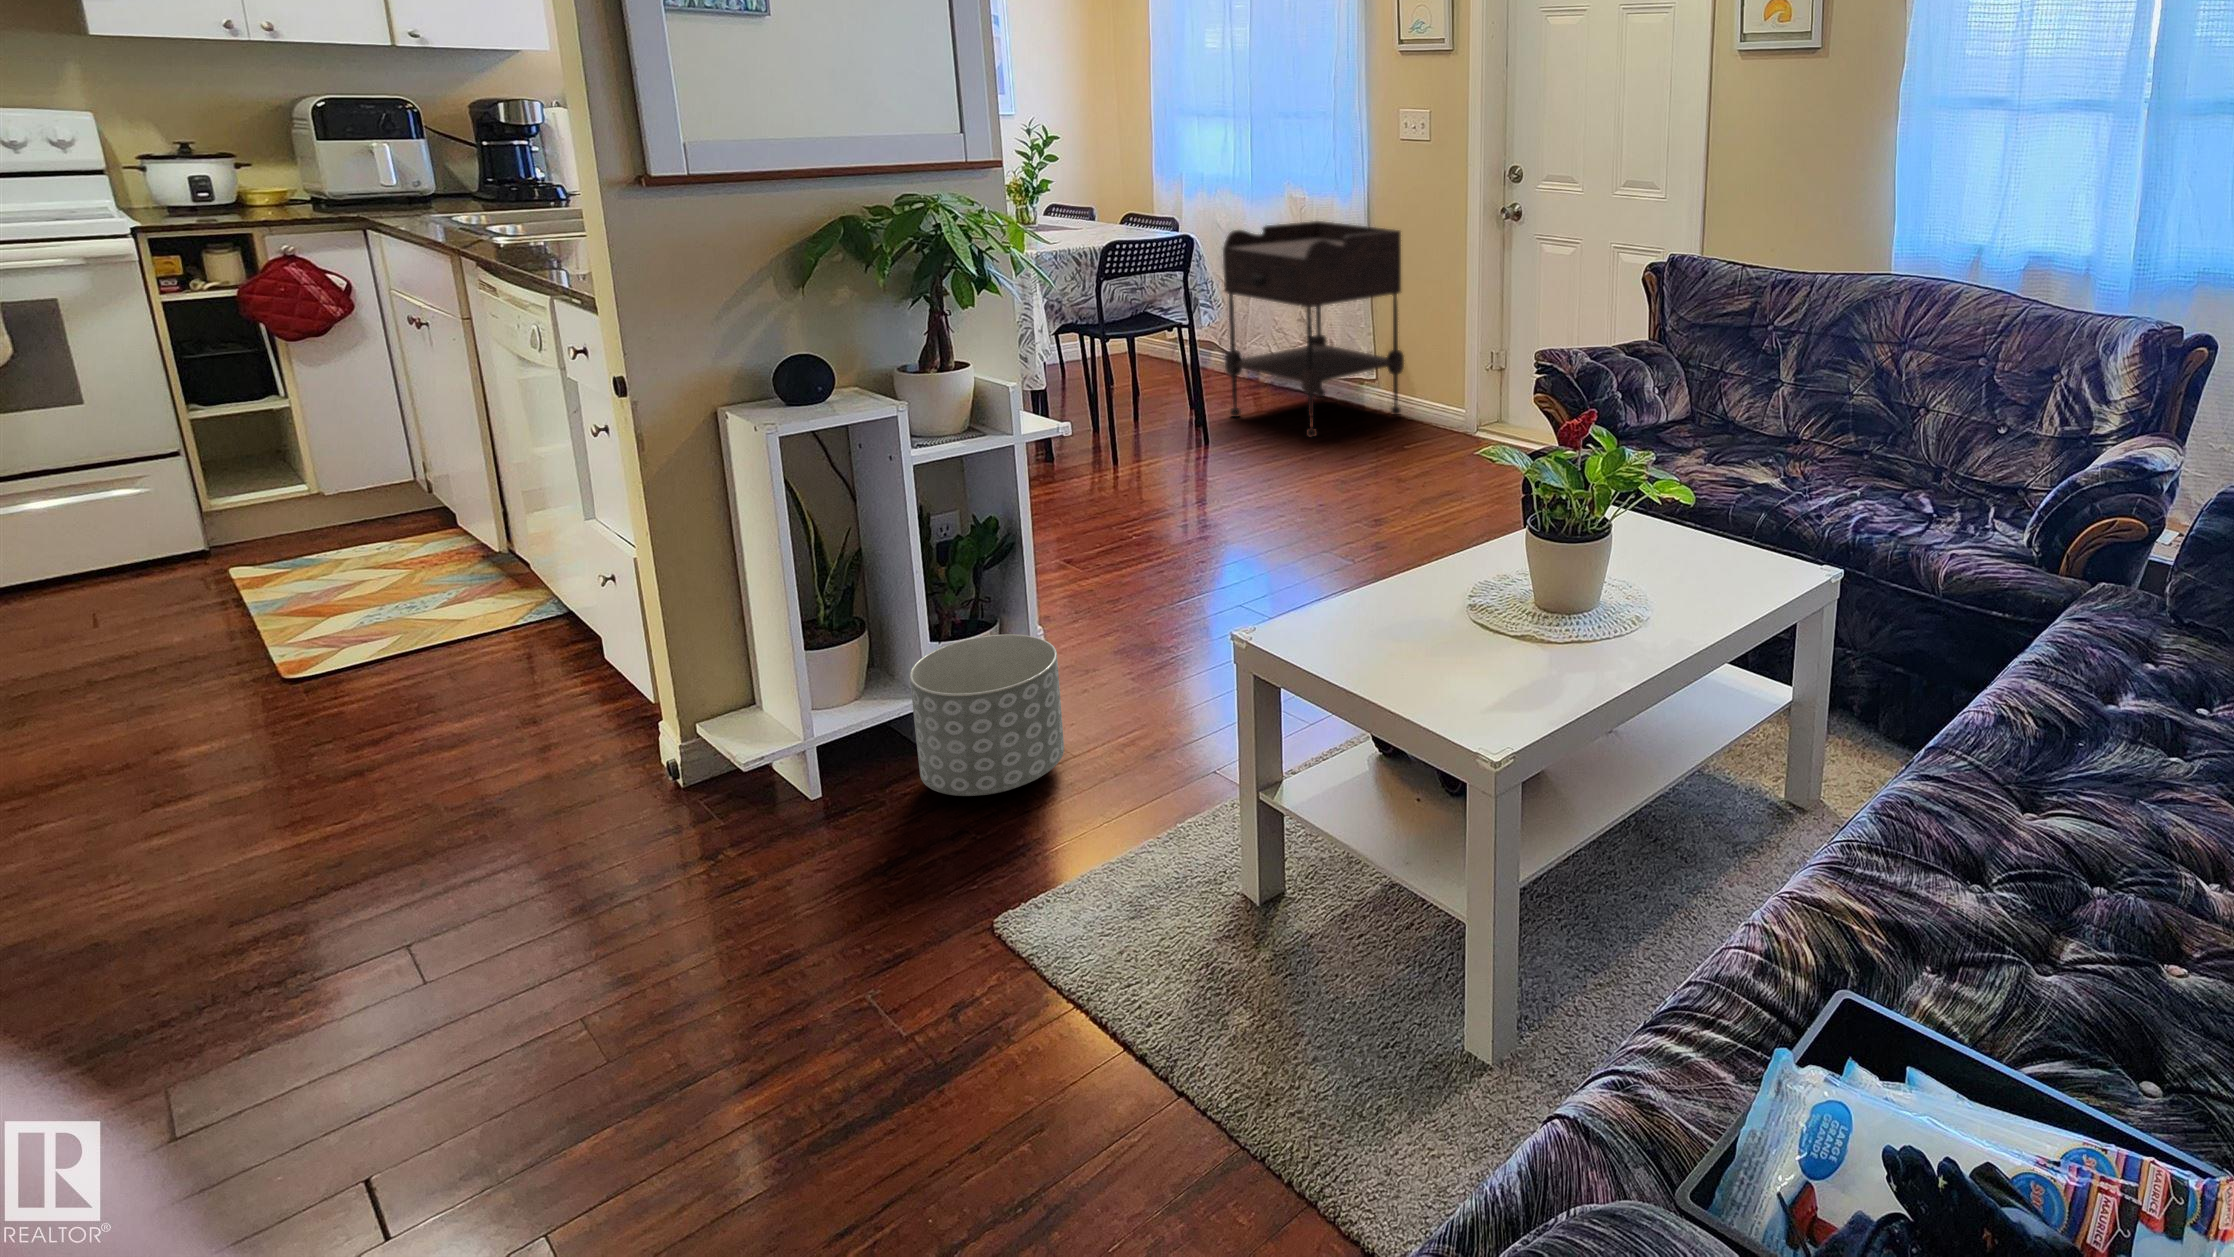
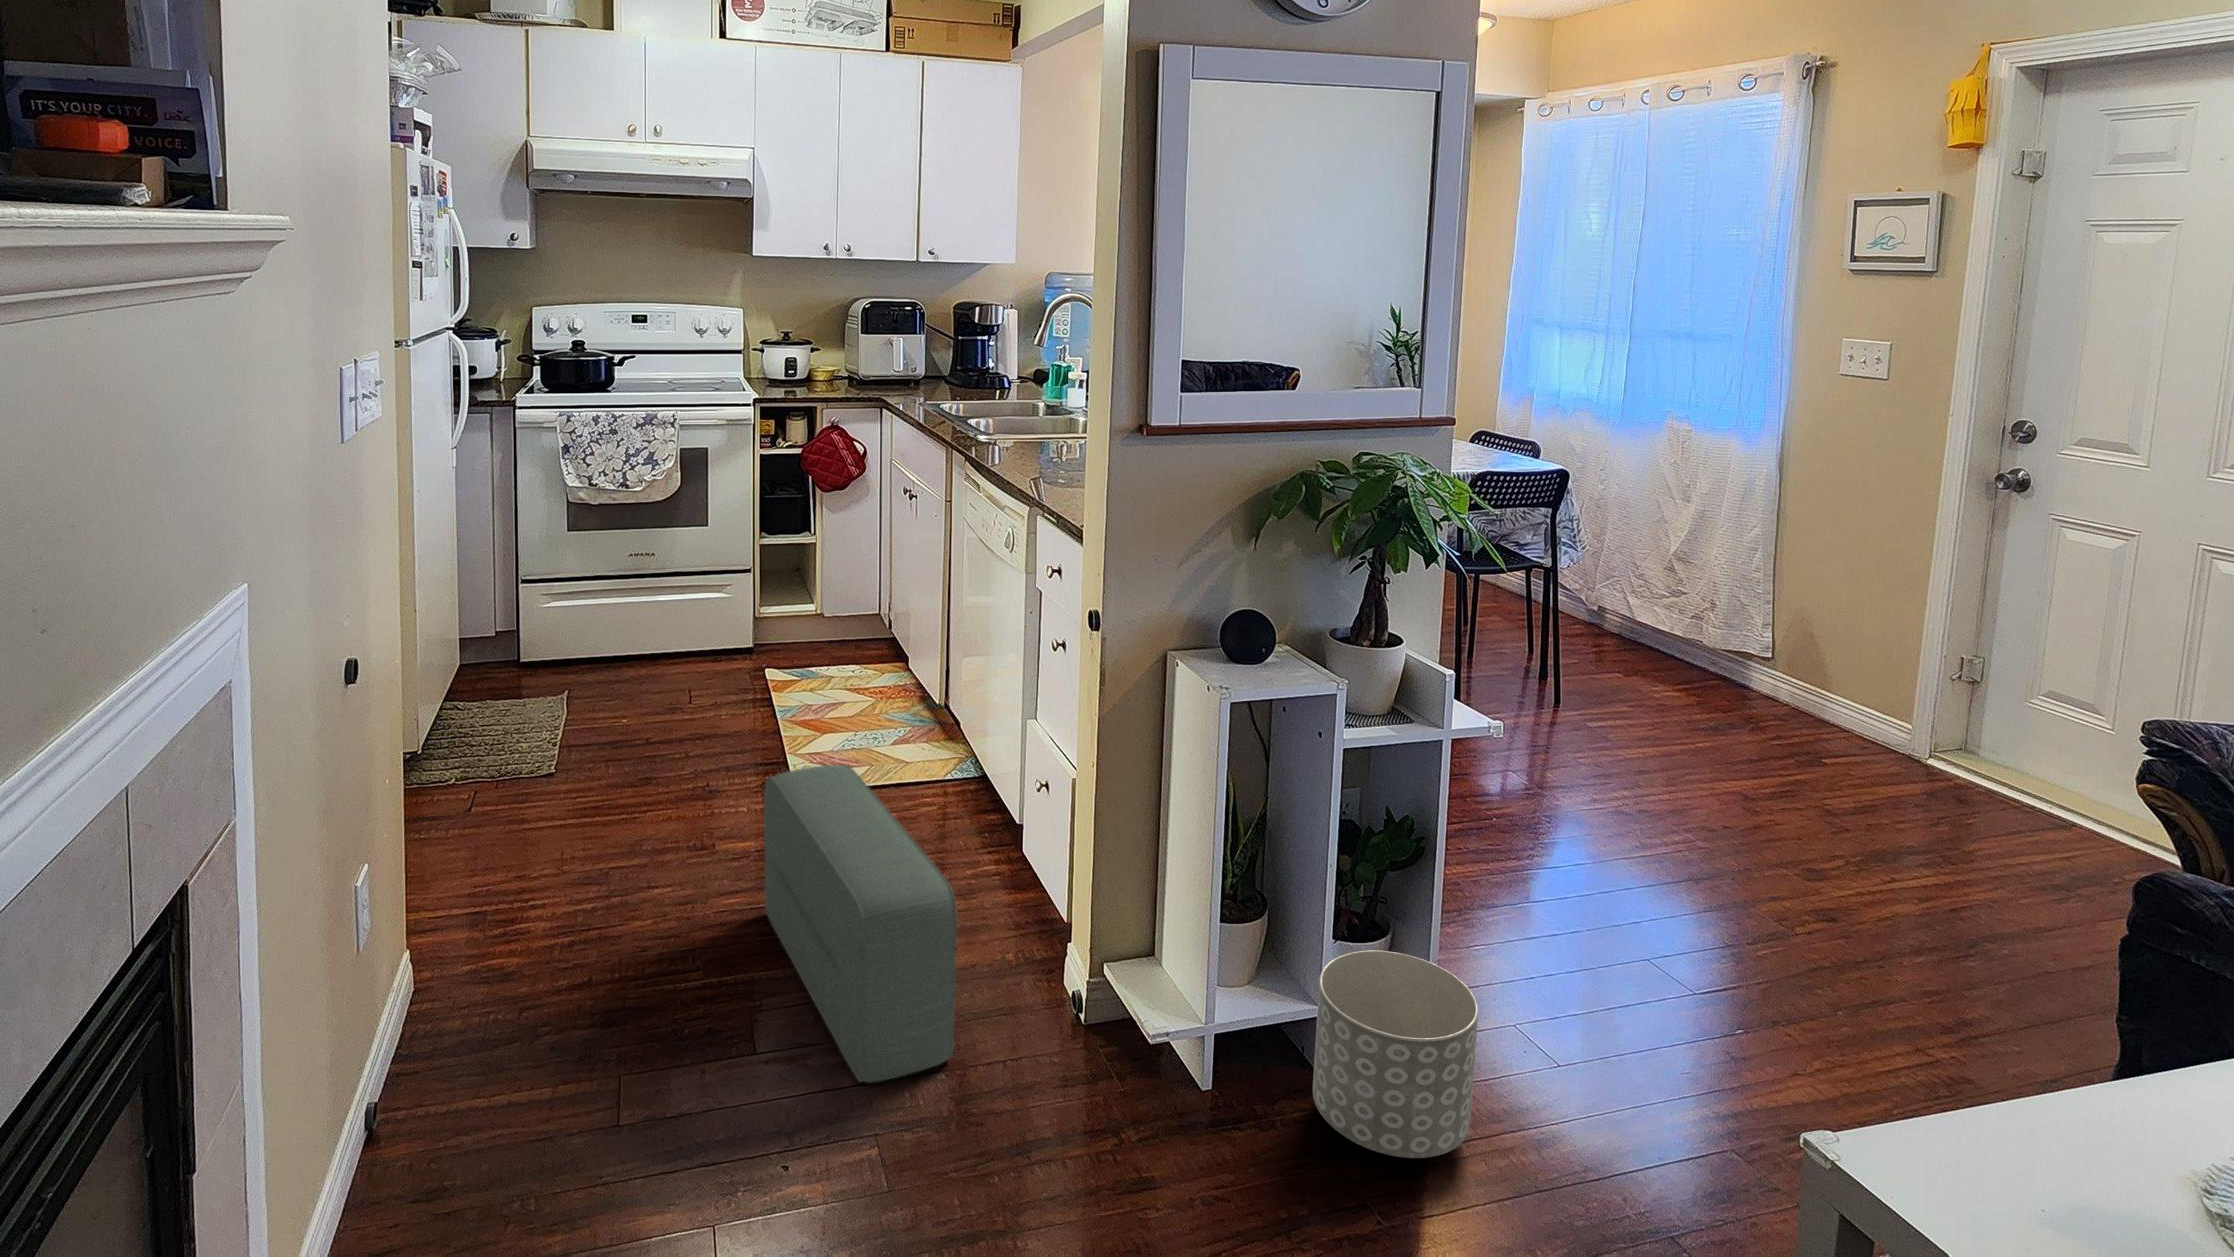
side table: present [1223,221,1404,437] -> none [1580,457,1832,722]
pouf: none [193,613,508,919] -> present [764,765,957,1083]

